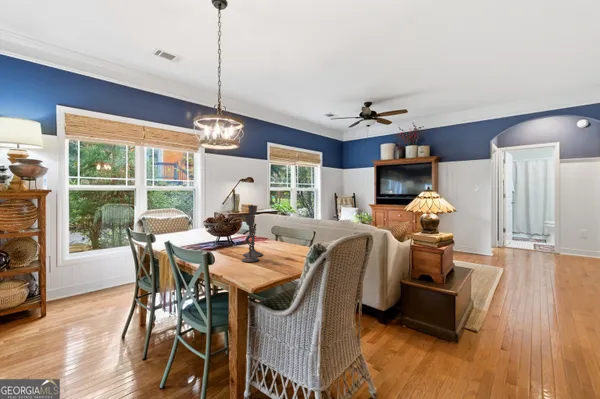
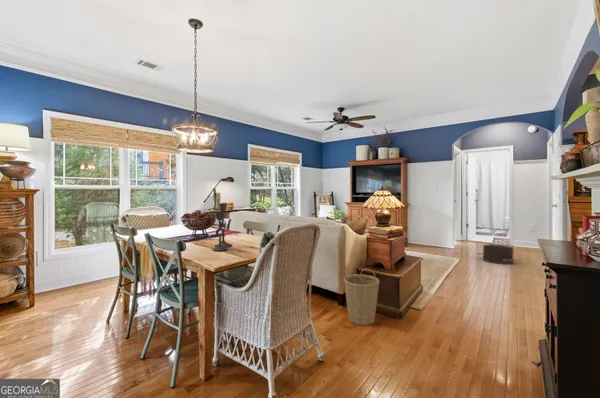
pouf: none [521,251,570,273] -> present [478,244,515,264]
basket: none [390,281,434,350] -> present [344,269,380,326]

